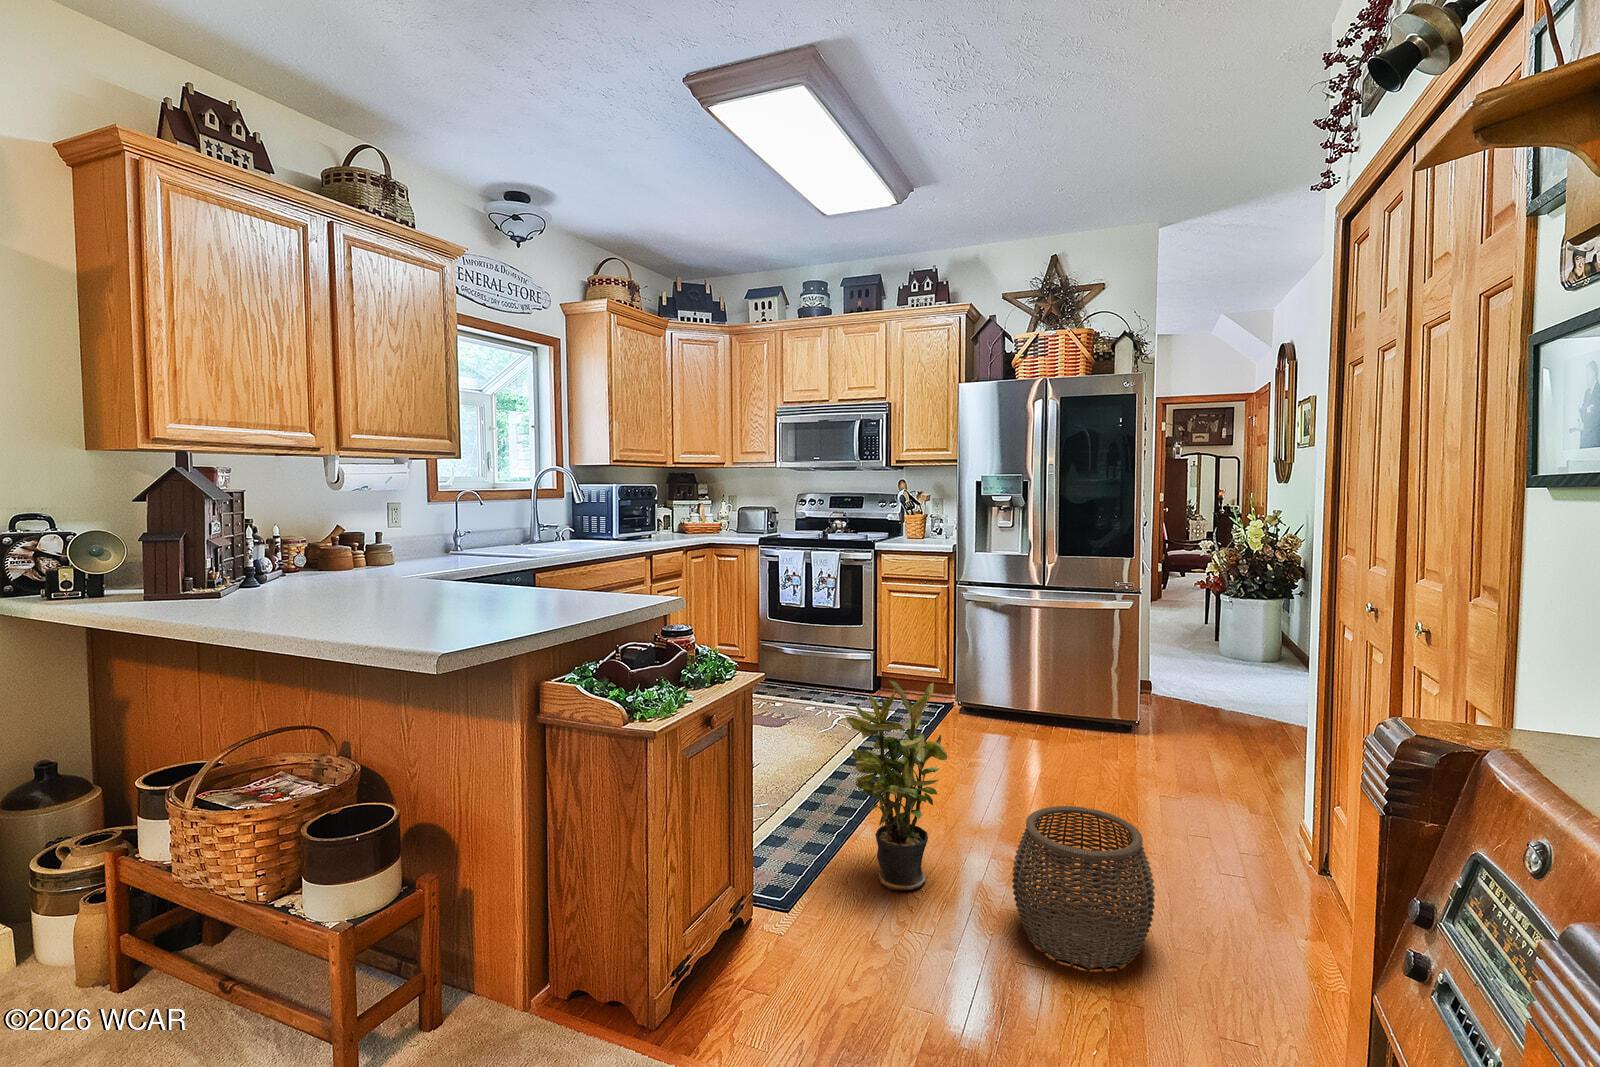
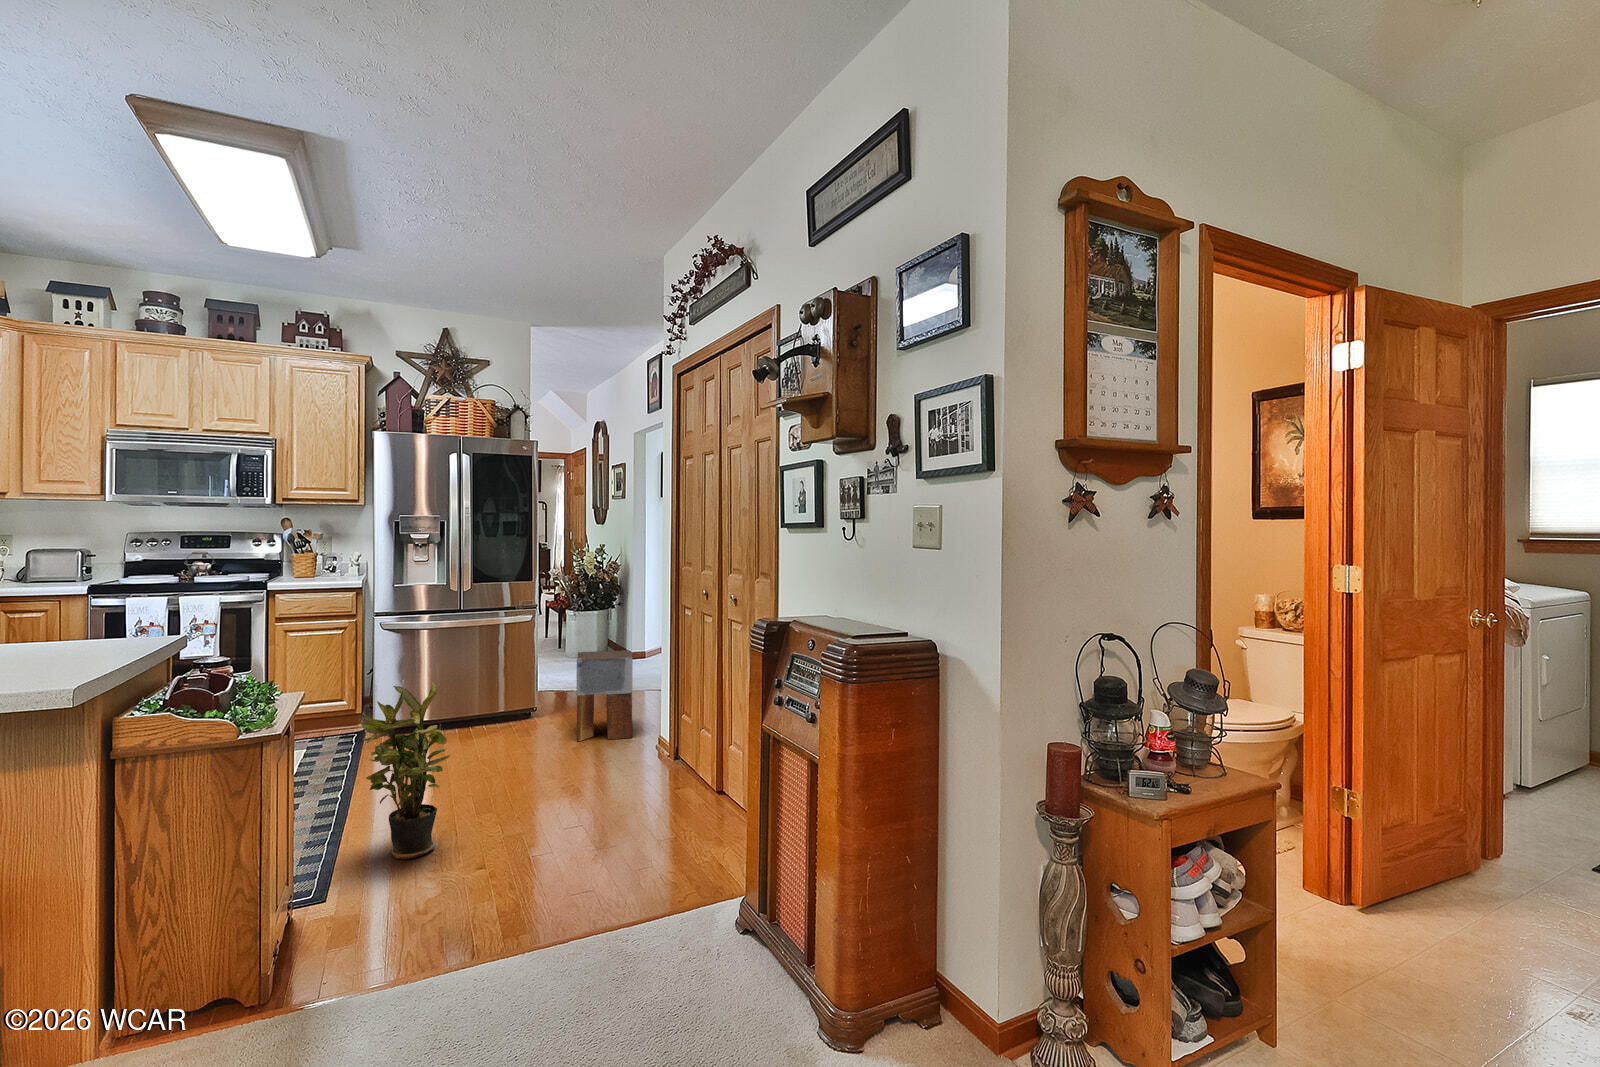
stool: none [1175,660,1271,801] -> present [576,650,633,742]
woven basket: present [1012,806,1155,970] -> none [515,747,611,850]

